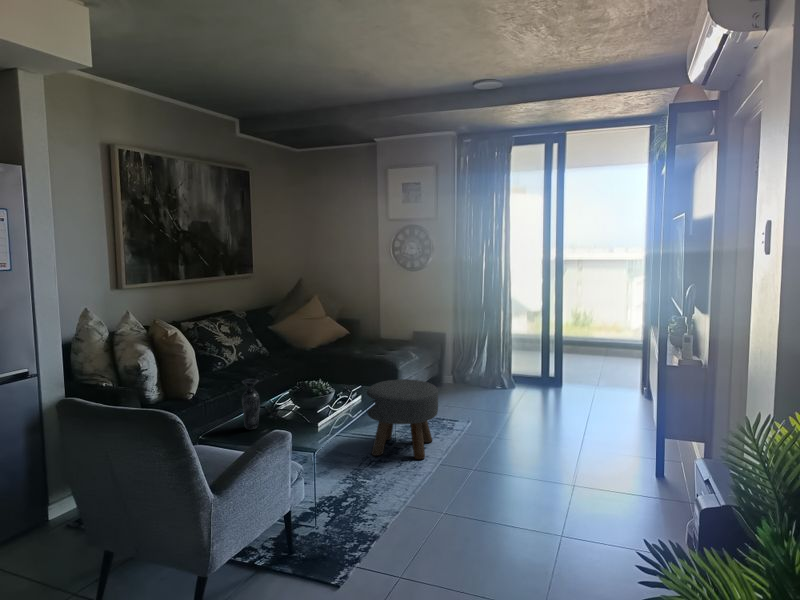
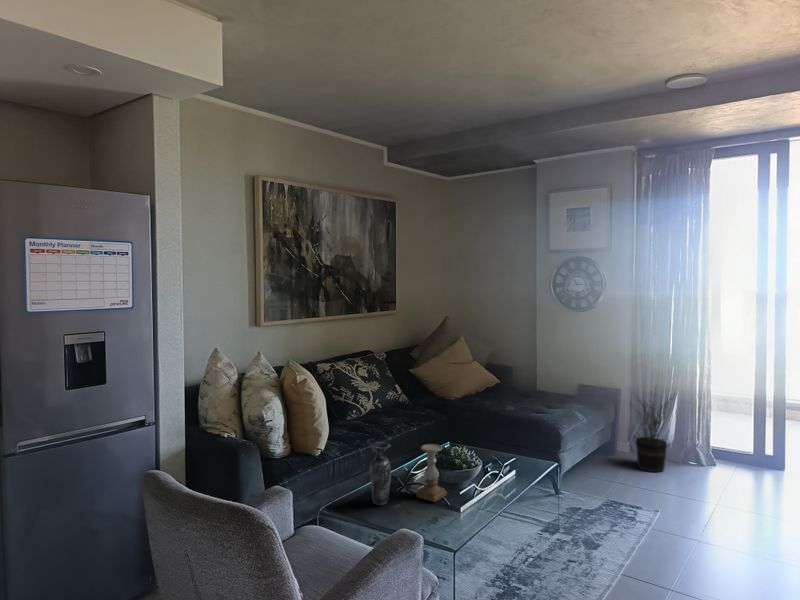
potted plant: none [448,328,487,396] -> present [634,394,672,472]
candle holder: none [281,378,306,423] -> present [416,444,447,502]
ottoman: present [367,379,438,459] -> none [522,450,619,562]

